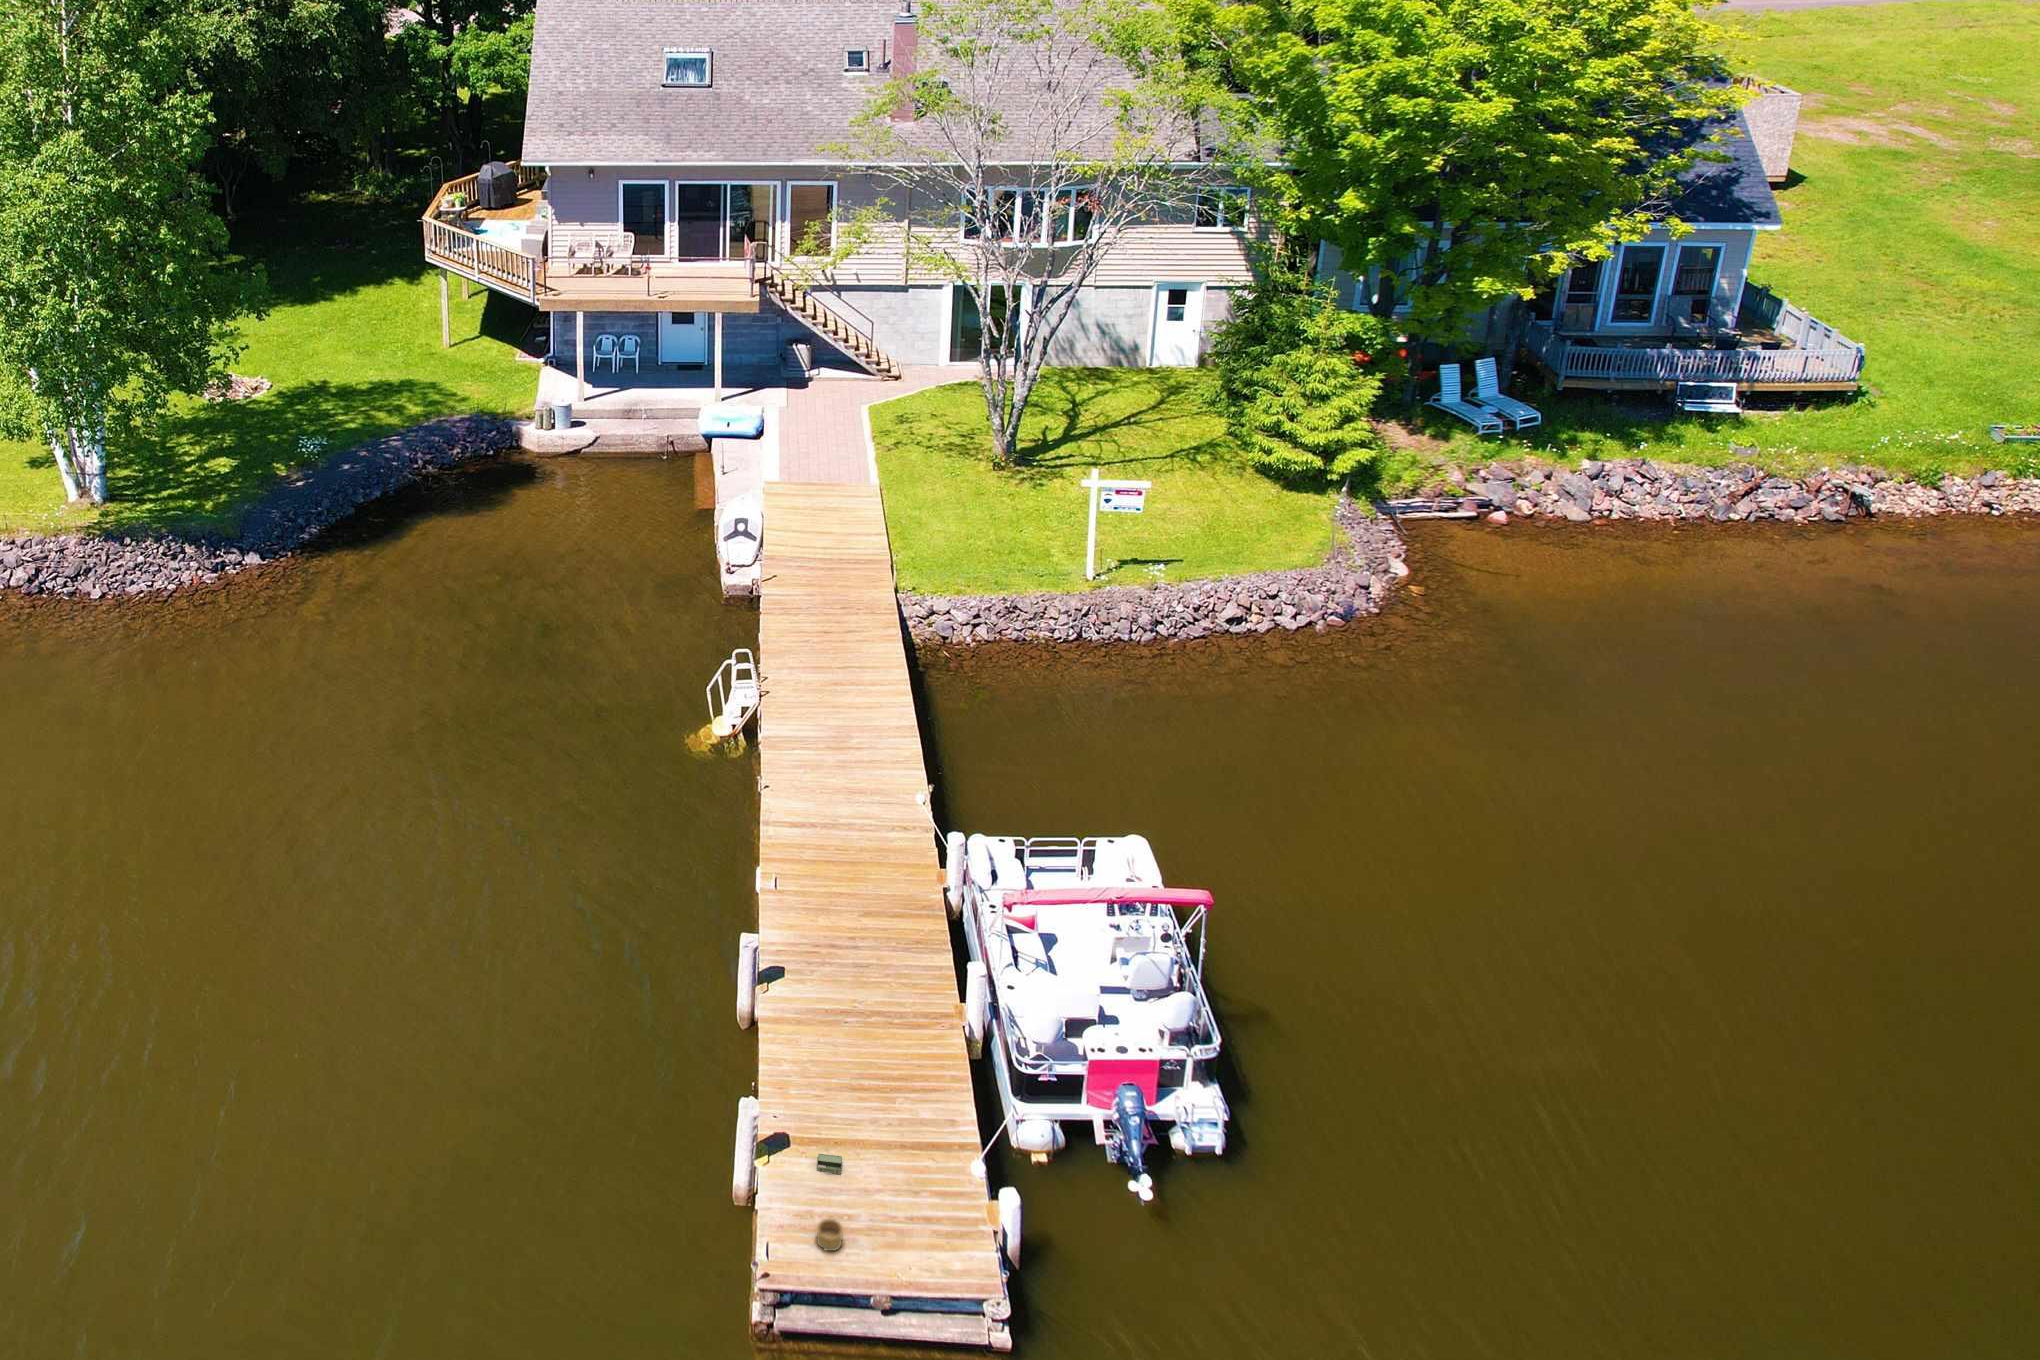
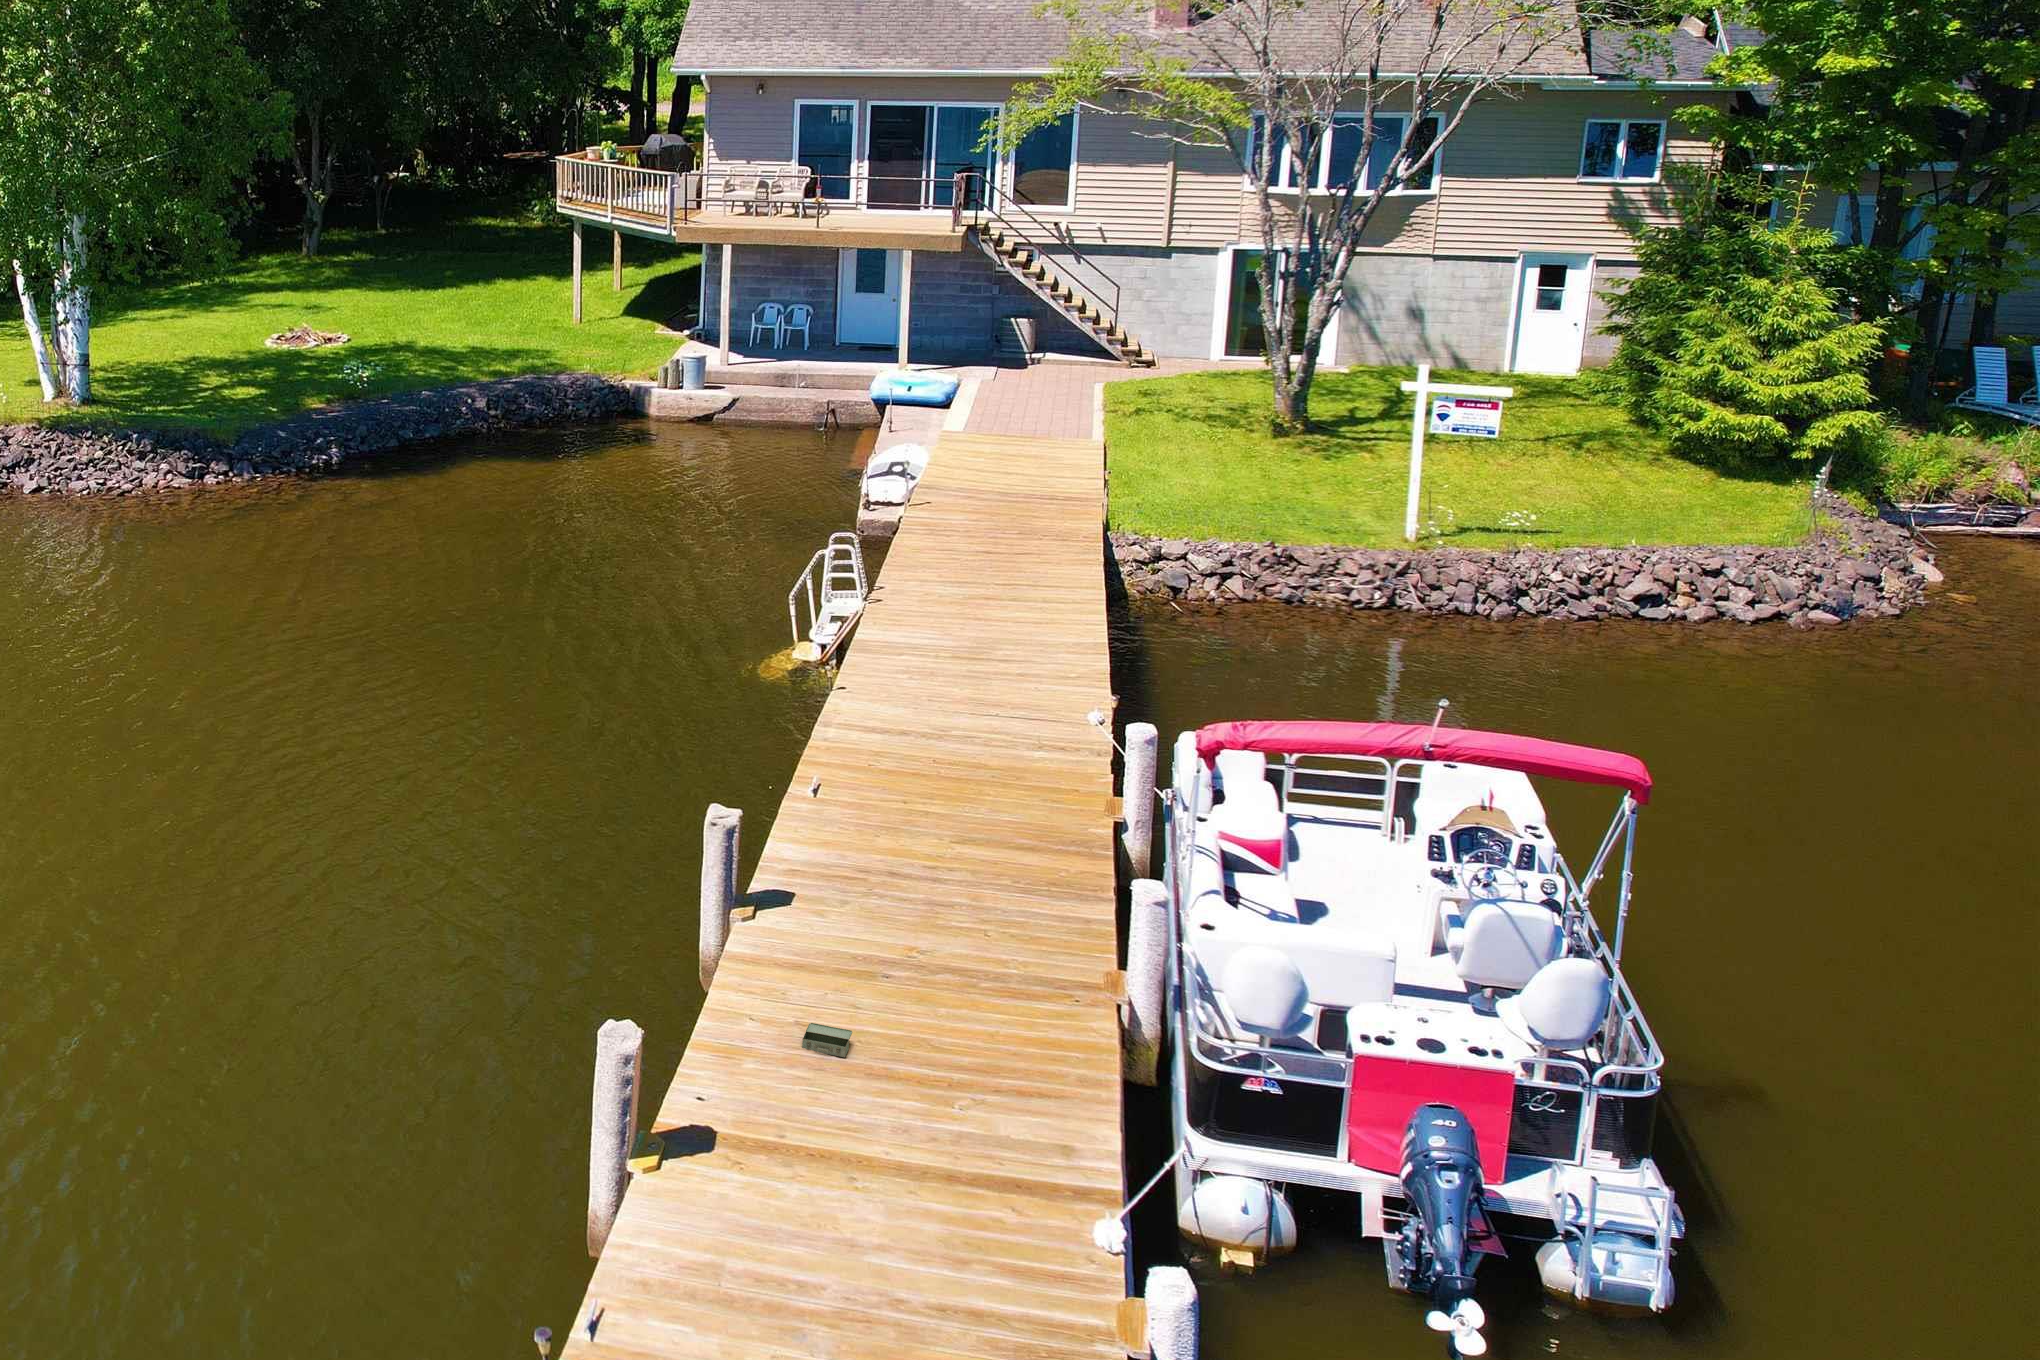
basket: present [817,1218,843,1251] -> none [773,1095,823,1153]

